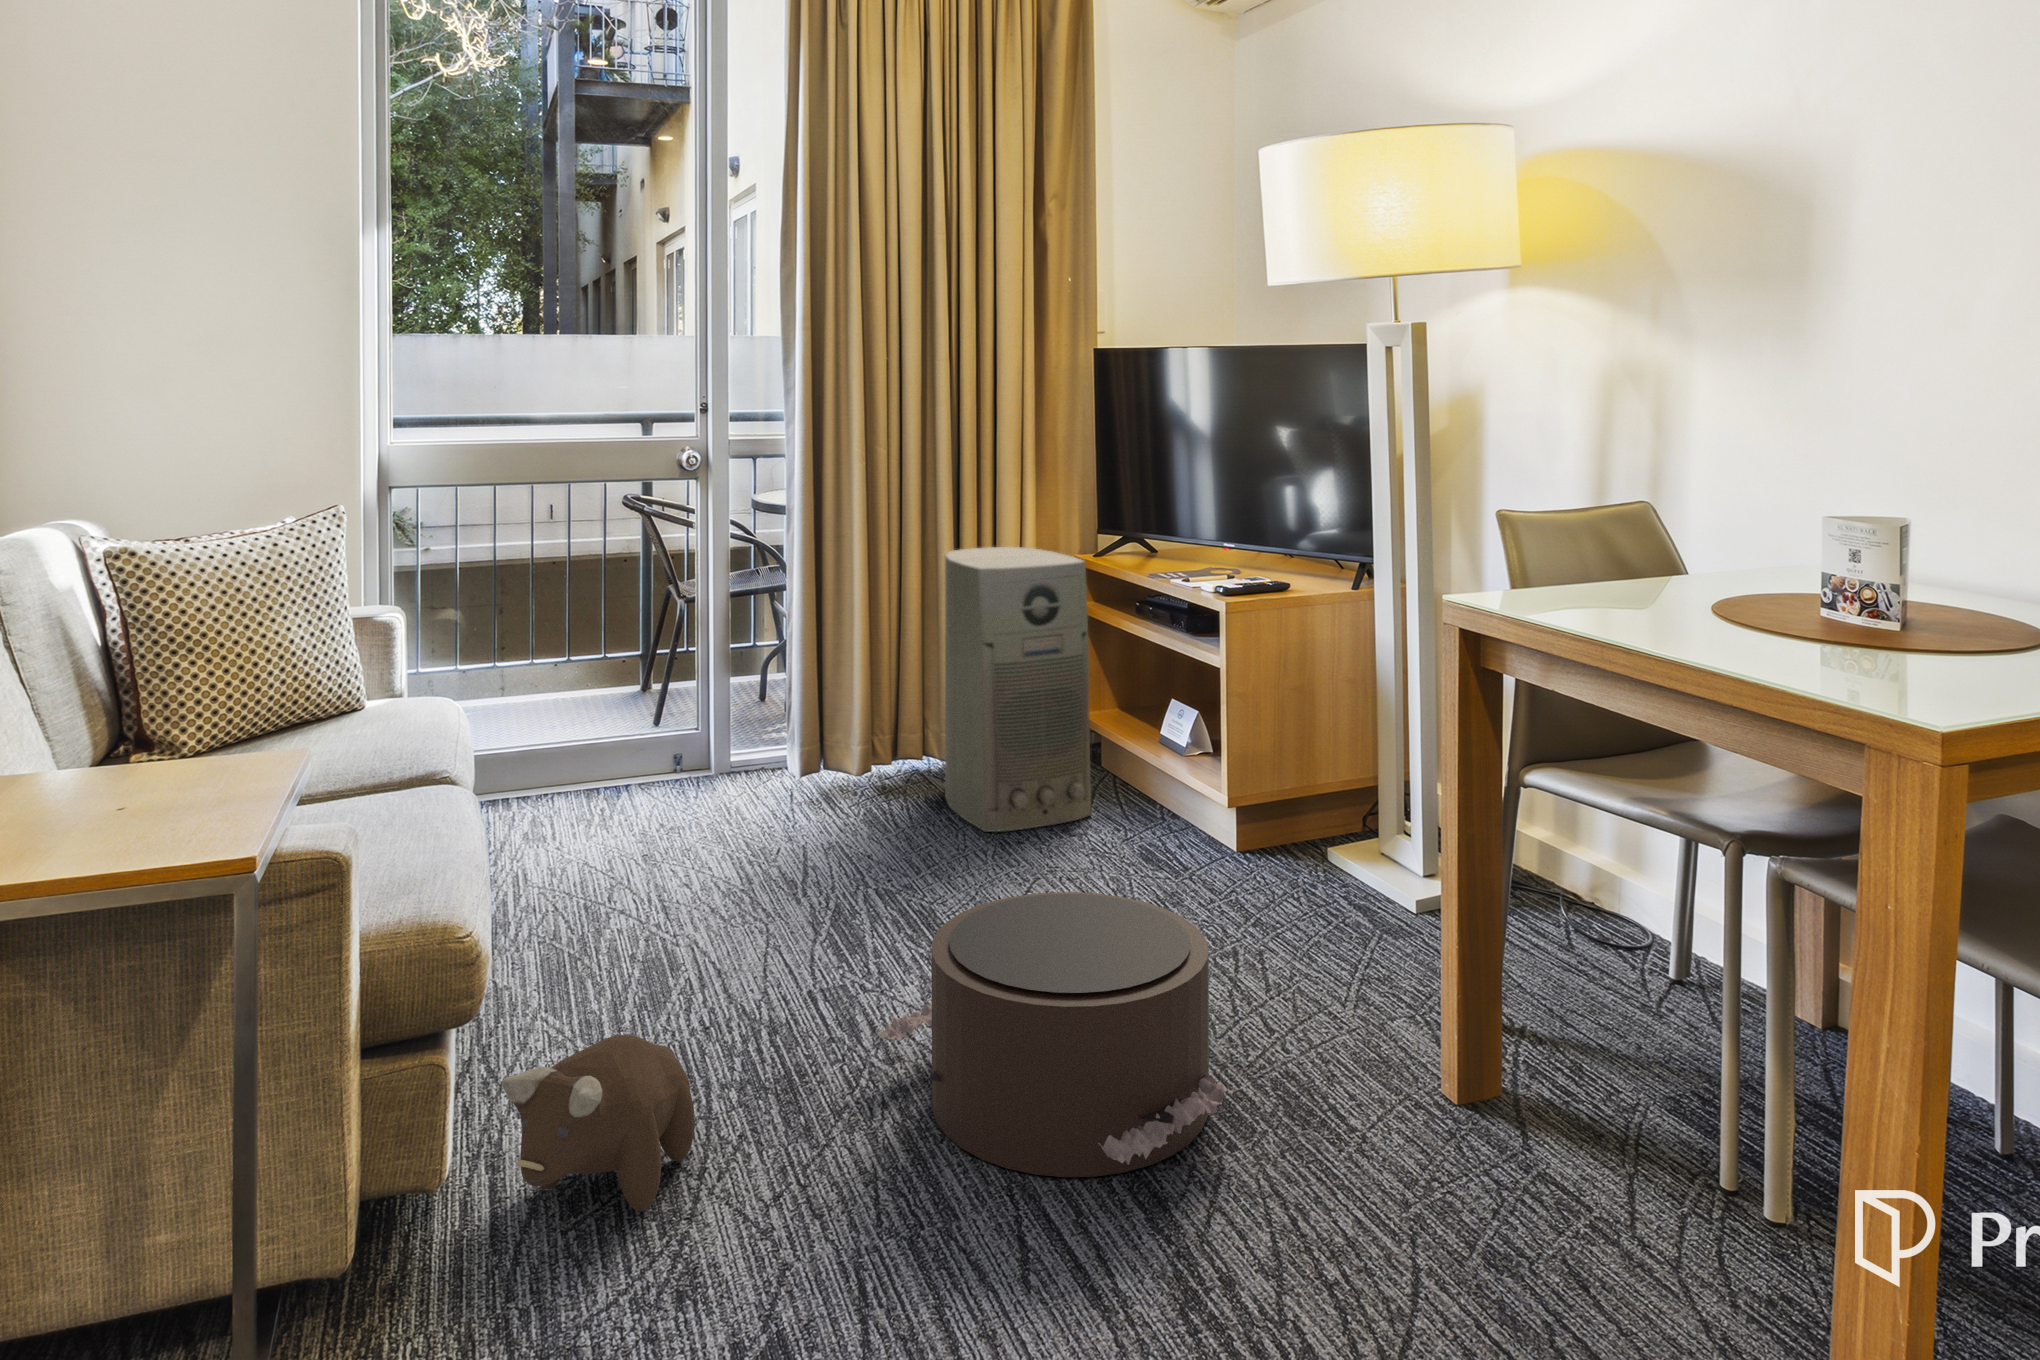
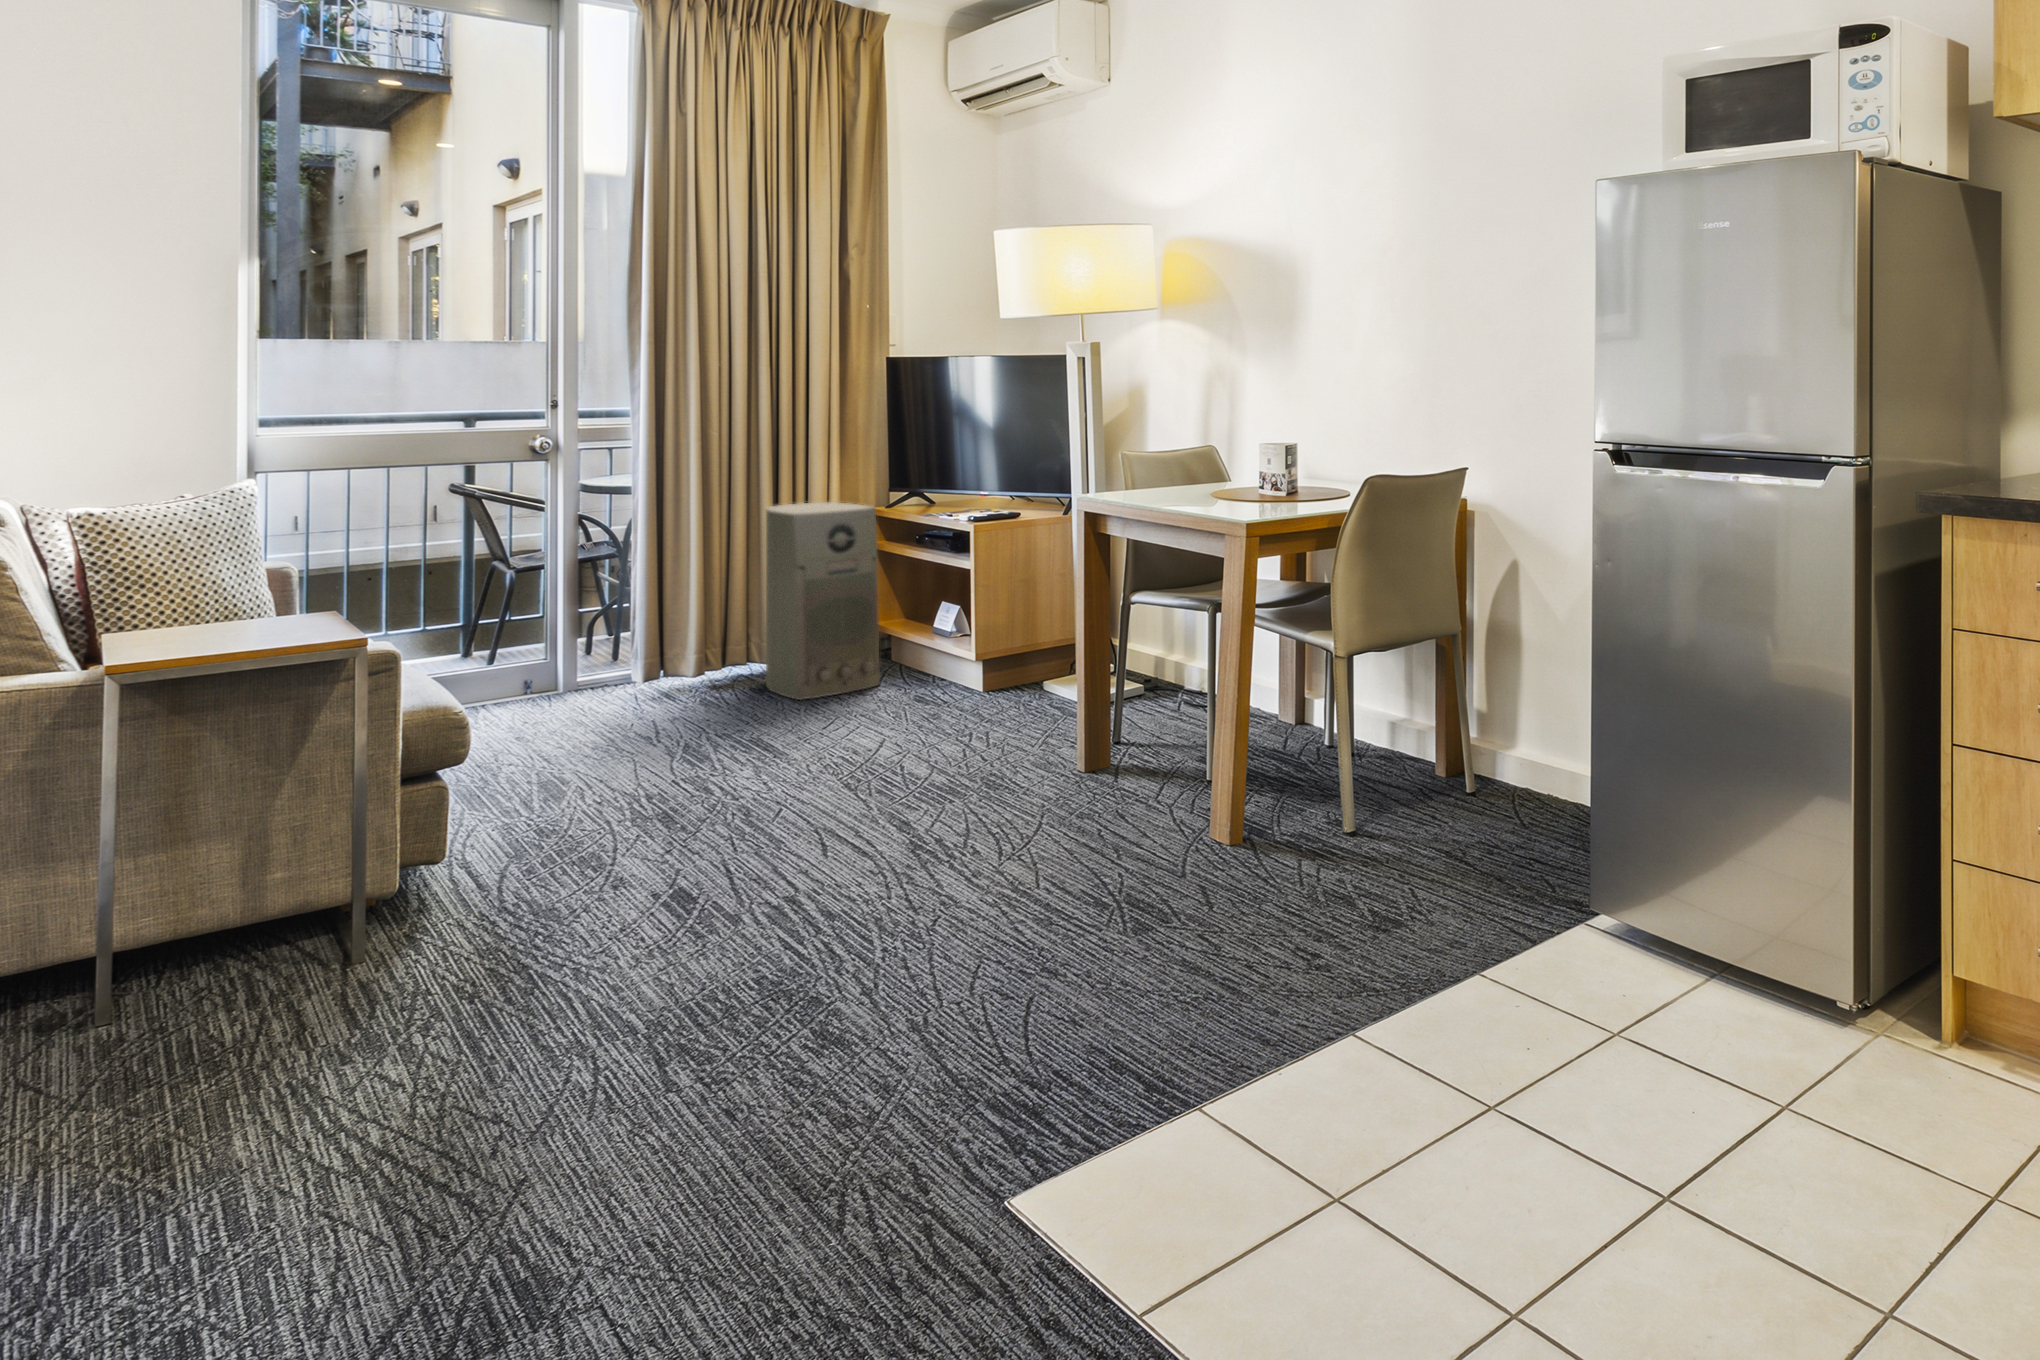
pouf: present [878,892,1236,1177] -> none [726,692,955,831]
plush toy: present [502,1034,695,1211] -> none [481,781,605,877]

